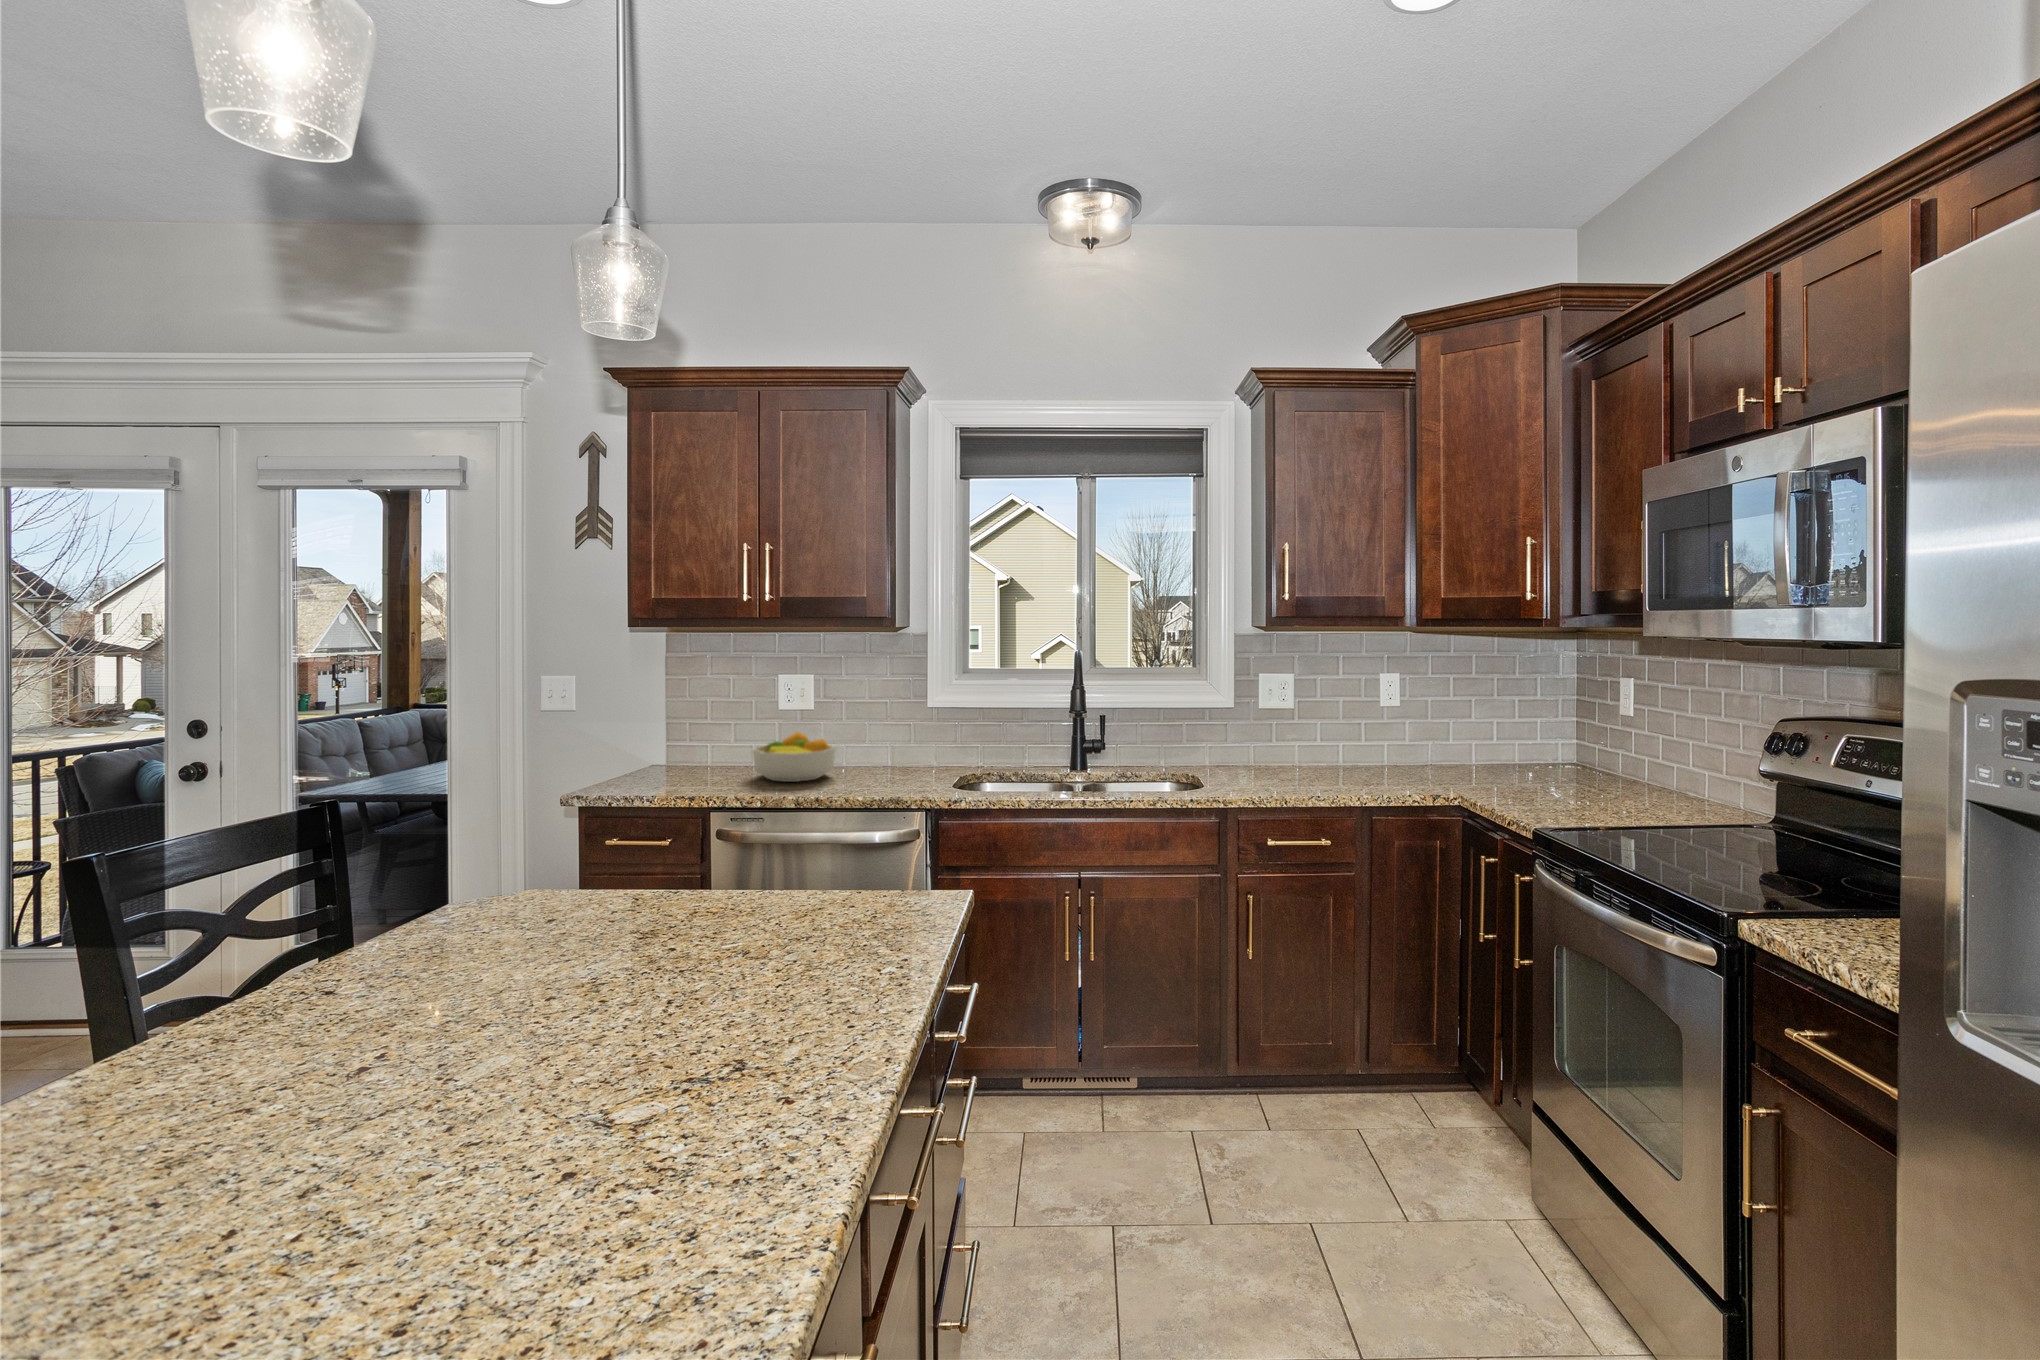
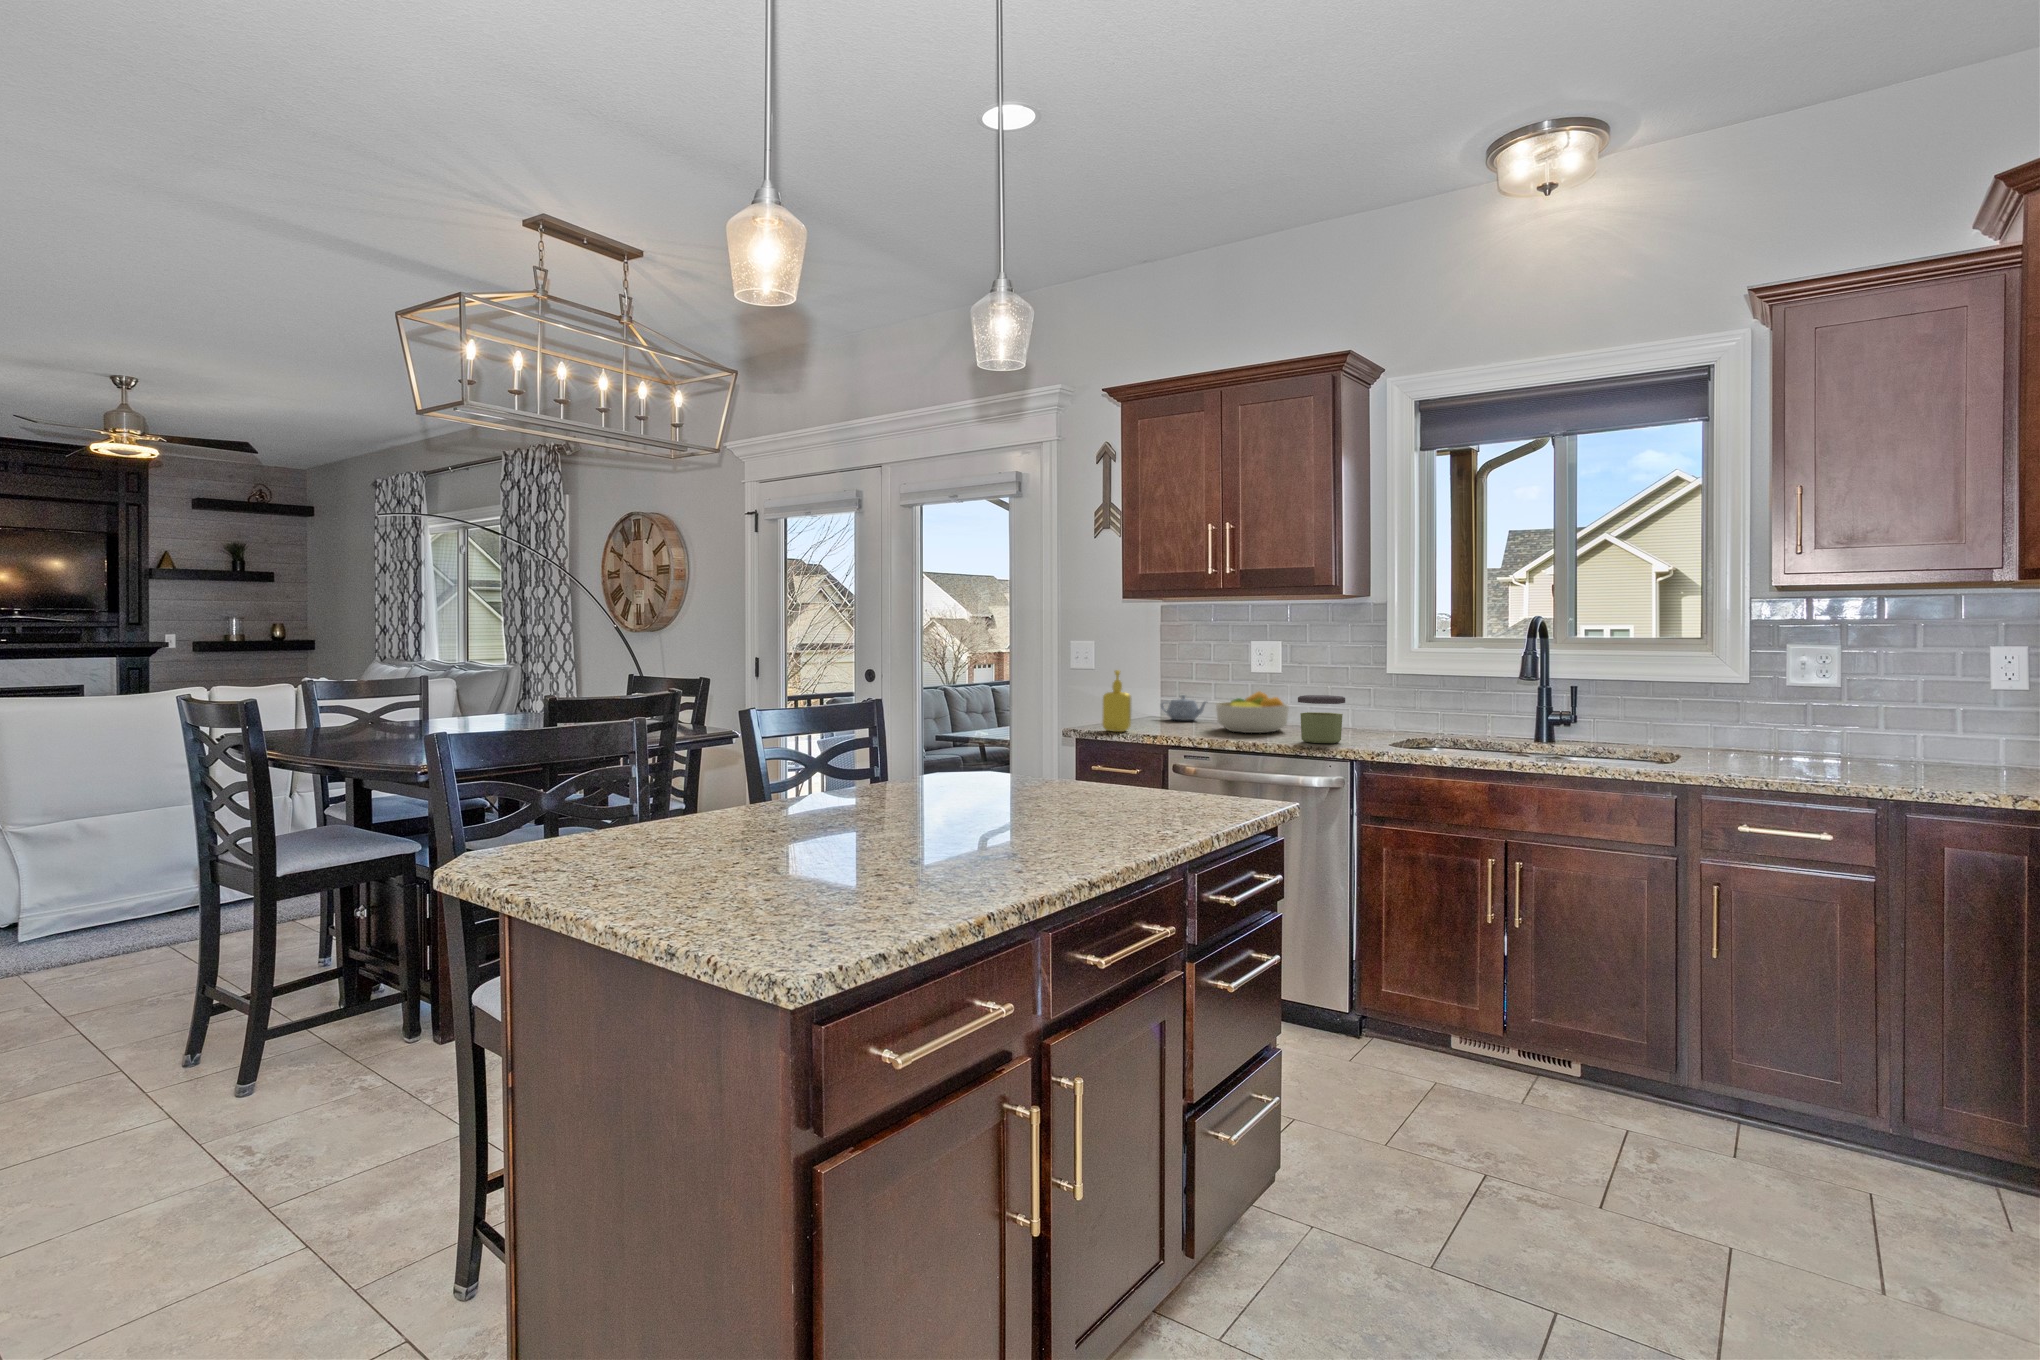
soap dispenser: none [619,717,655,794] -> present [1102,670,1131,732]
jar: none [860,736,907,790] -> present [1298,695,1345,743]
teapot: none [672,739,734,769] -> present [1161,695,1206,720]

